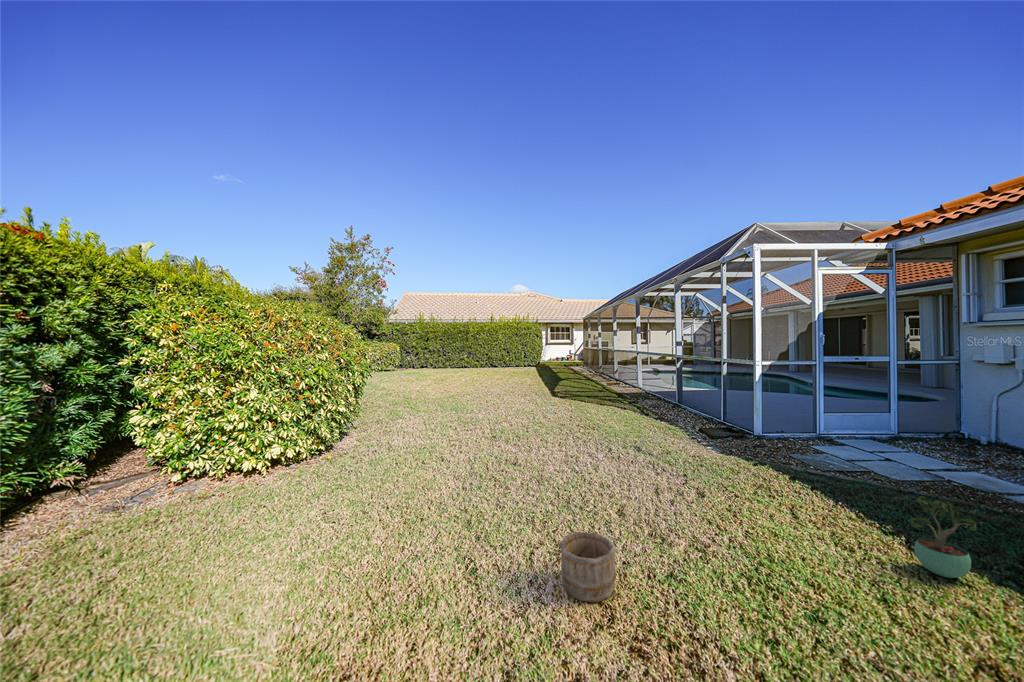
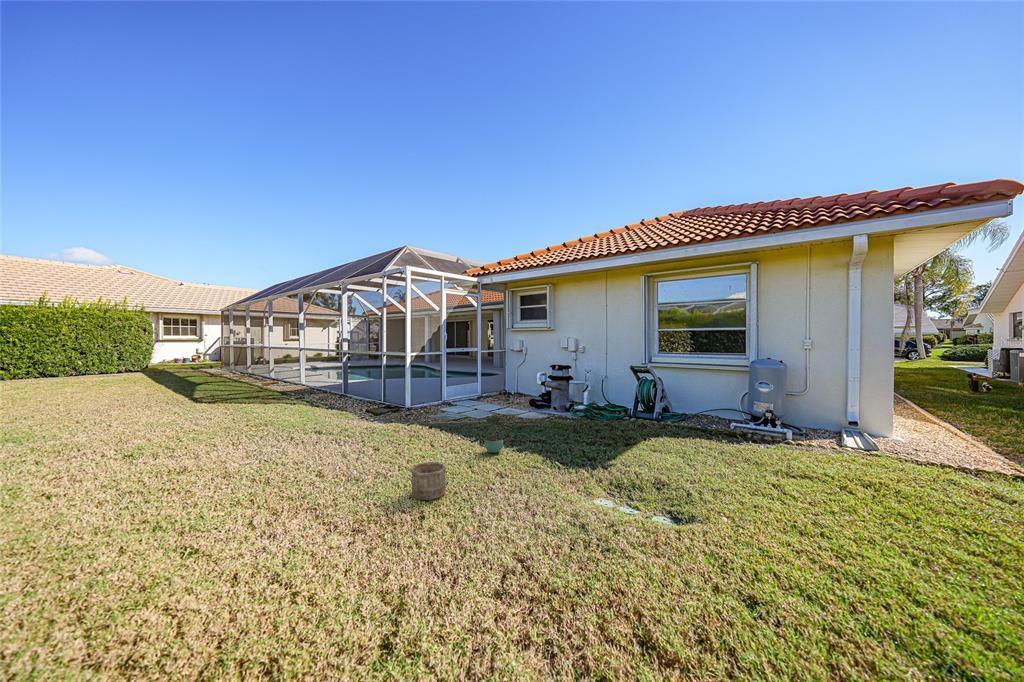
wooden bucket: present [559,532,616,603] -> present [411,462,446,500]

